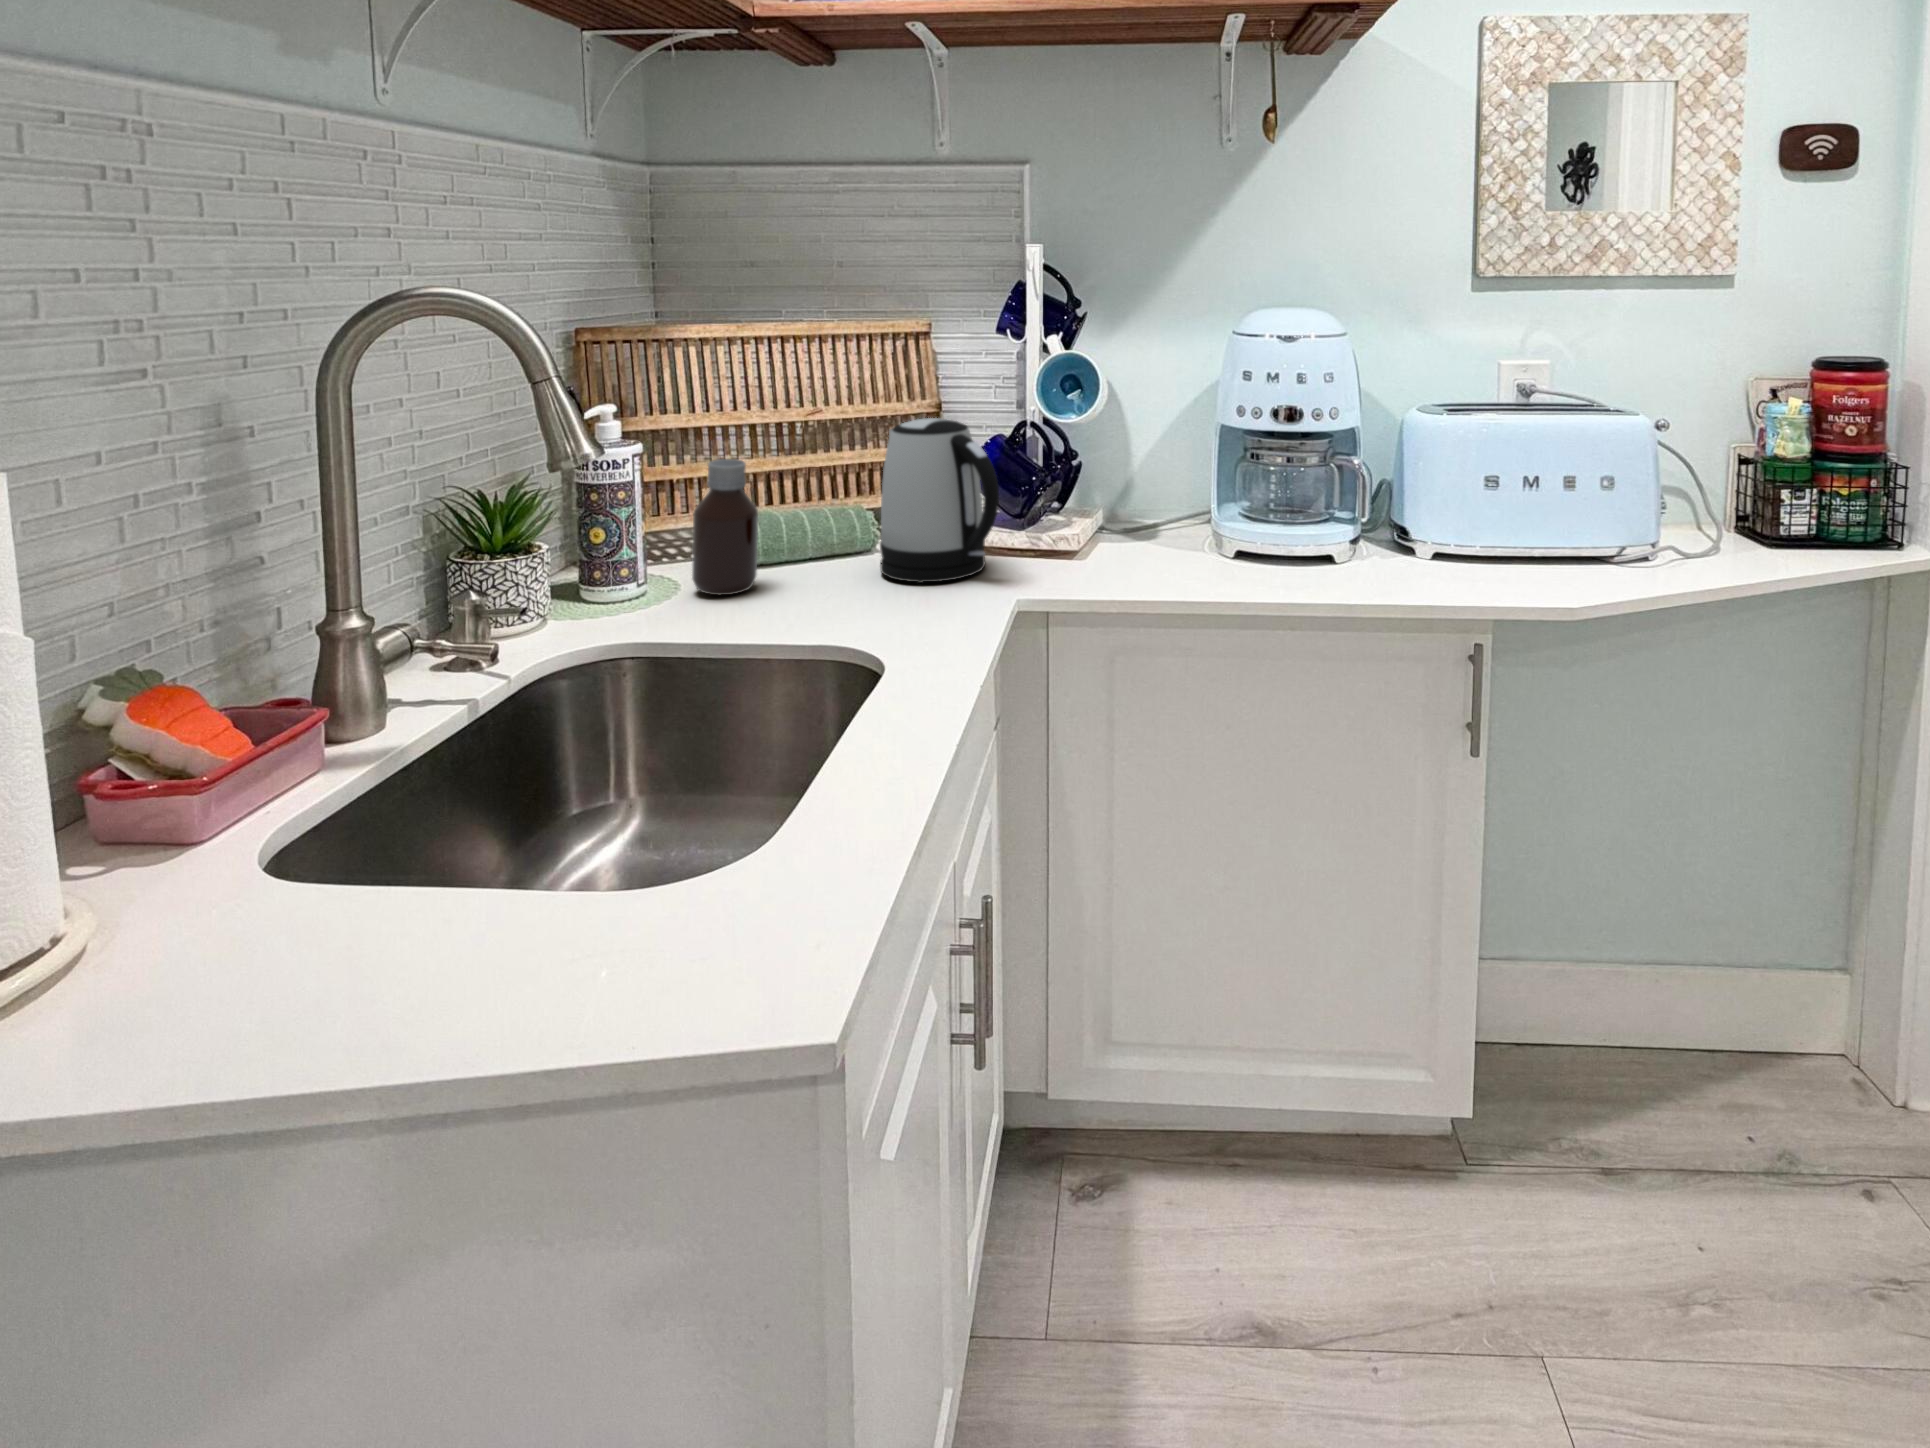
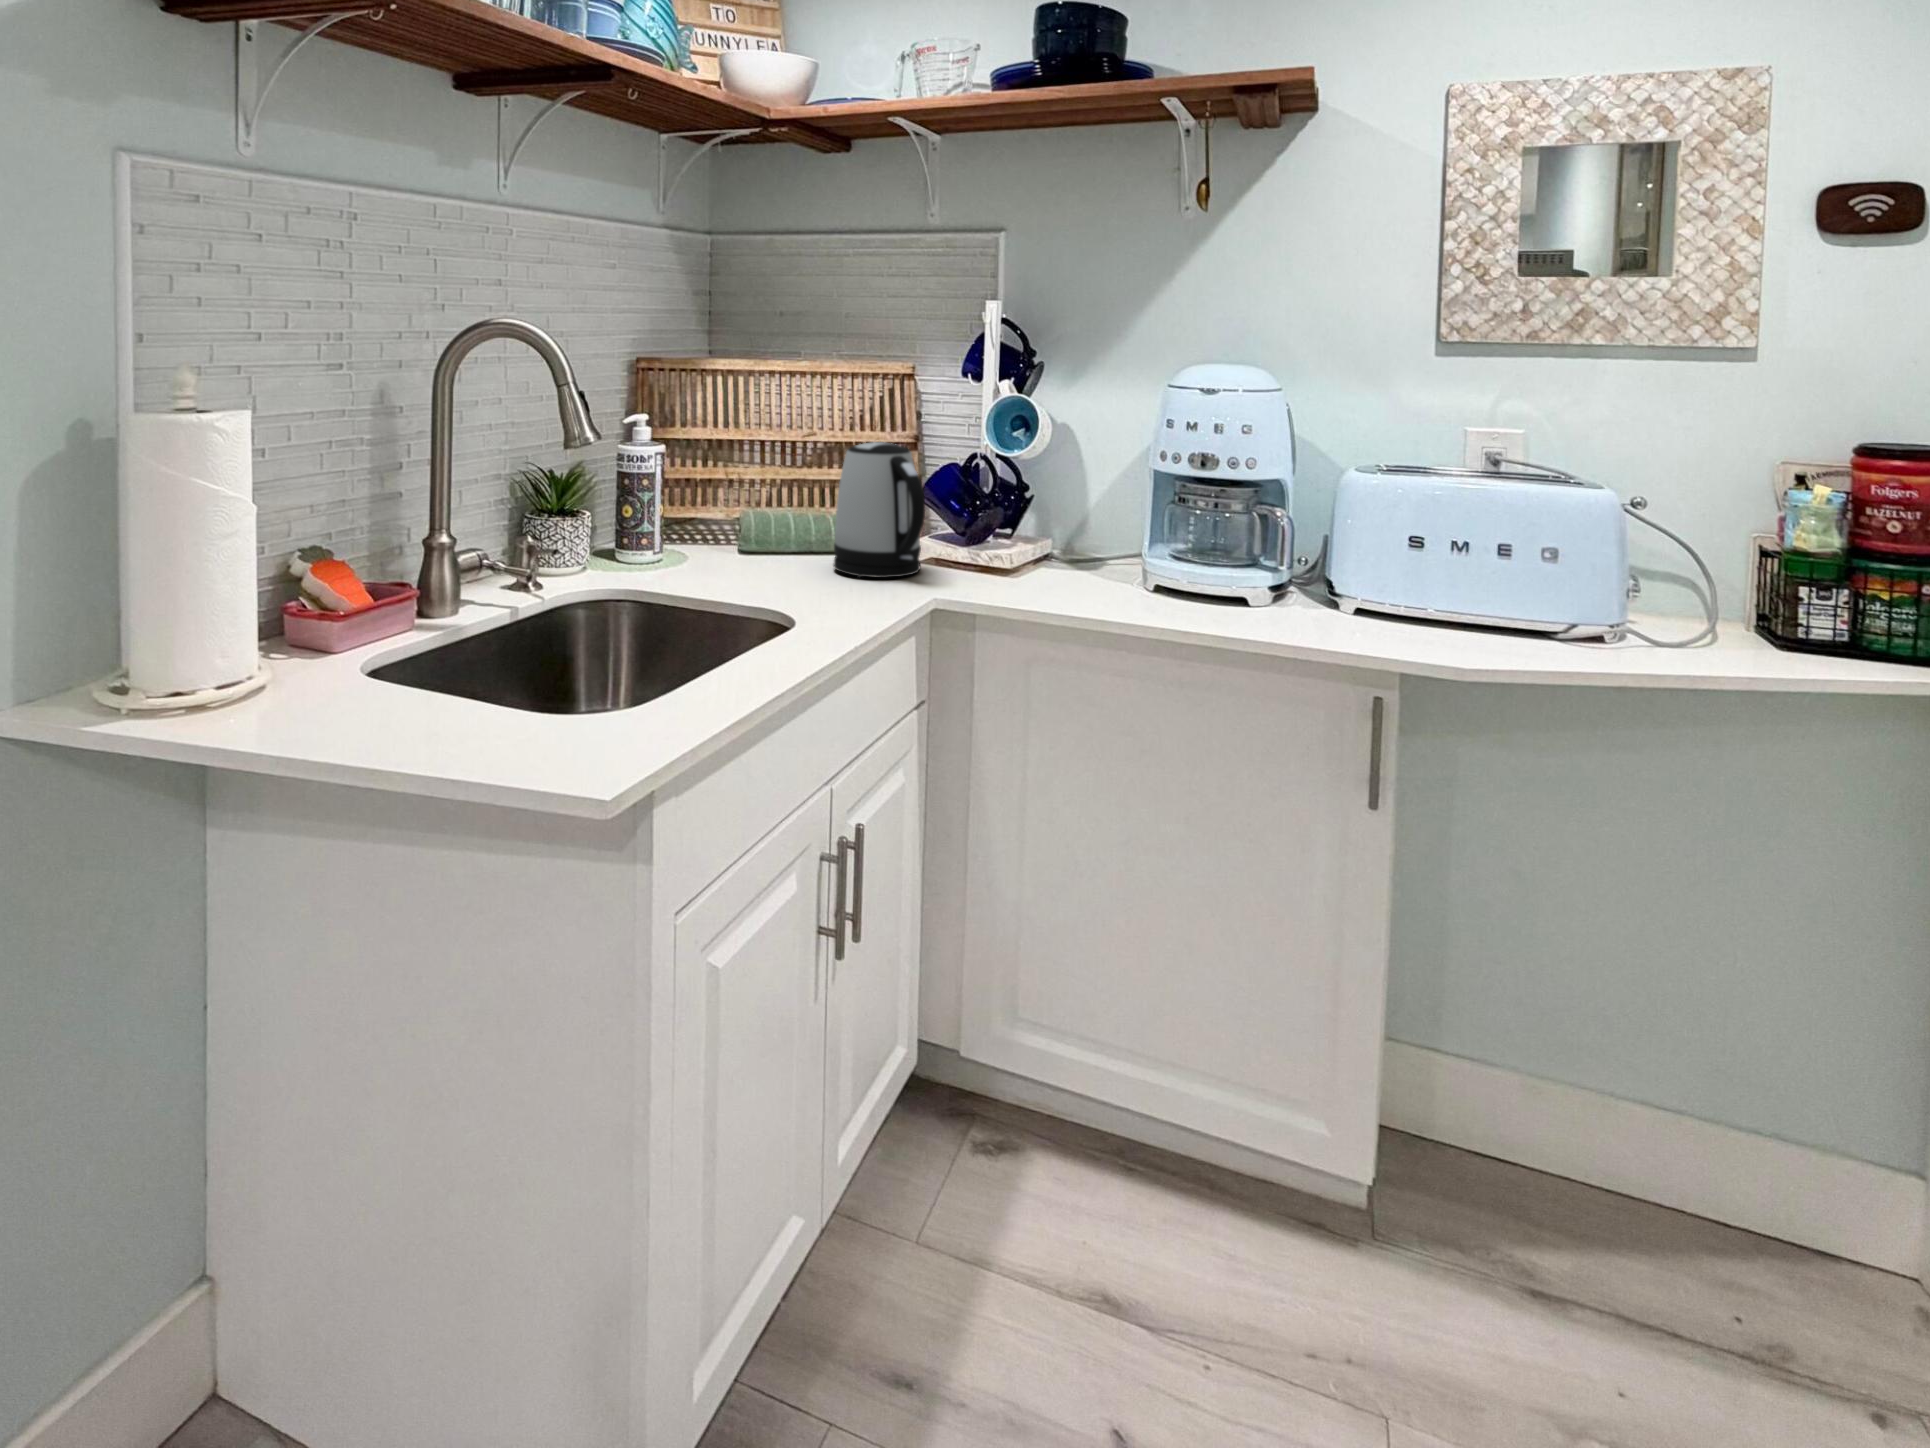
bottle: present [692,459,758,595] -> none [690,462,741,569]

